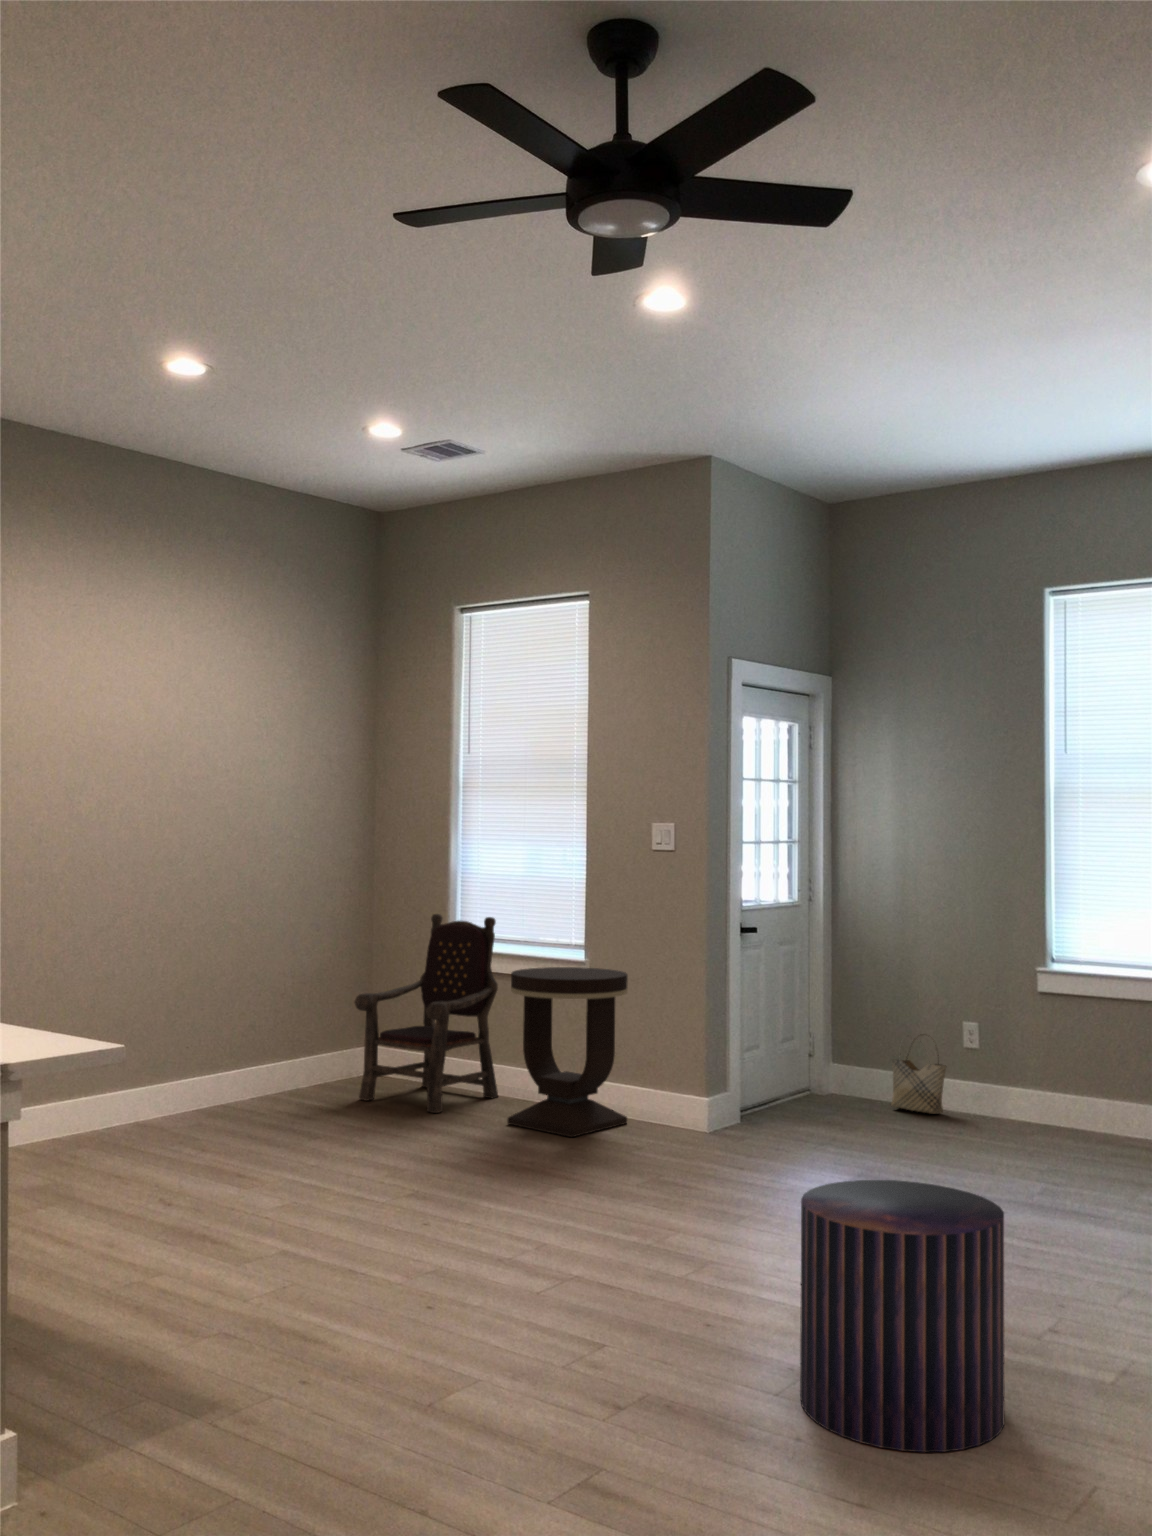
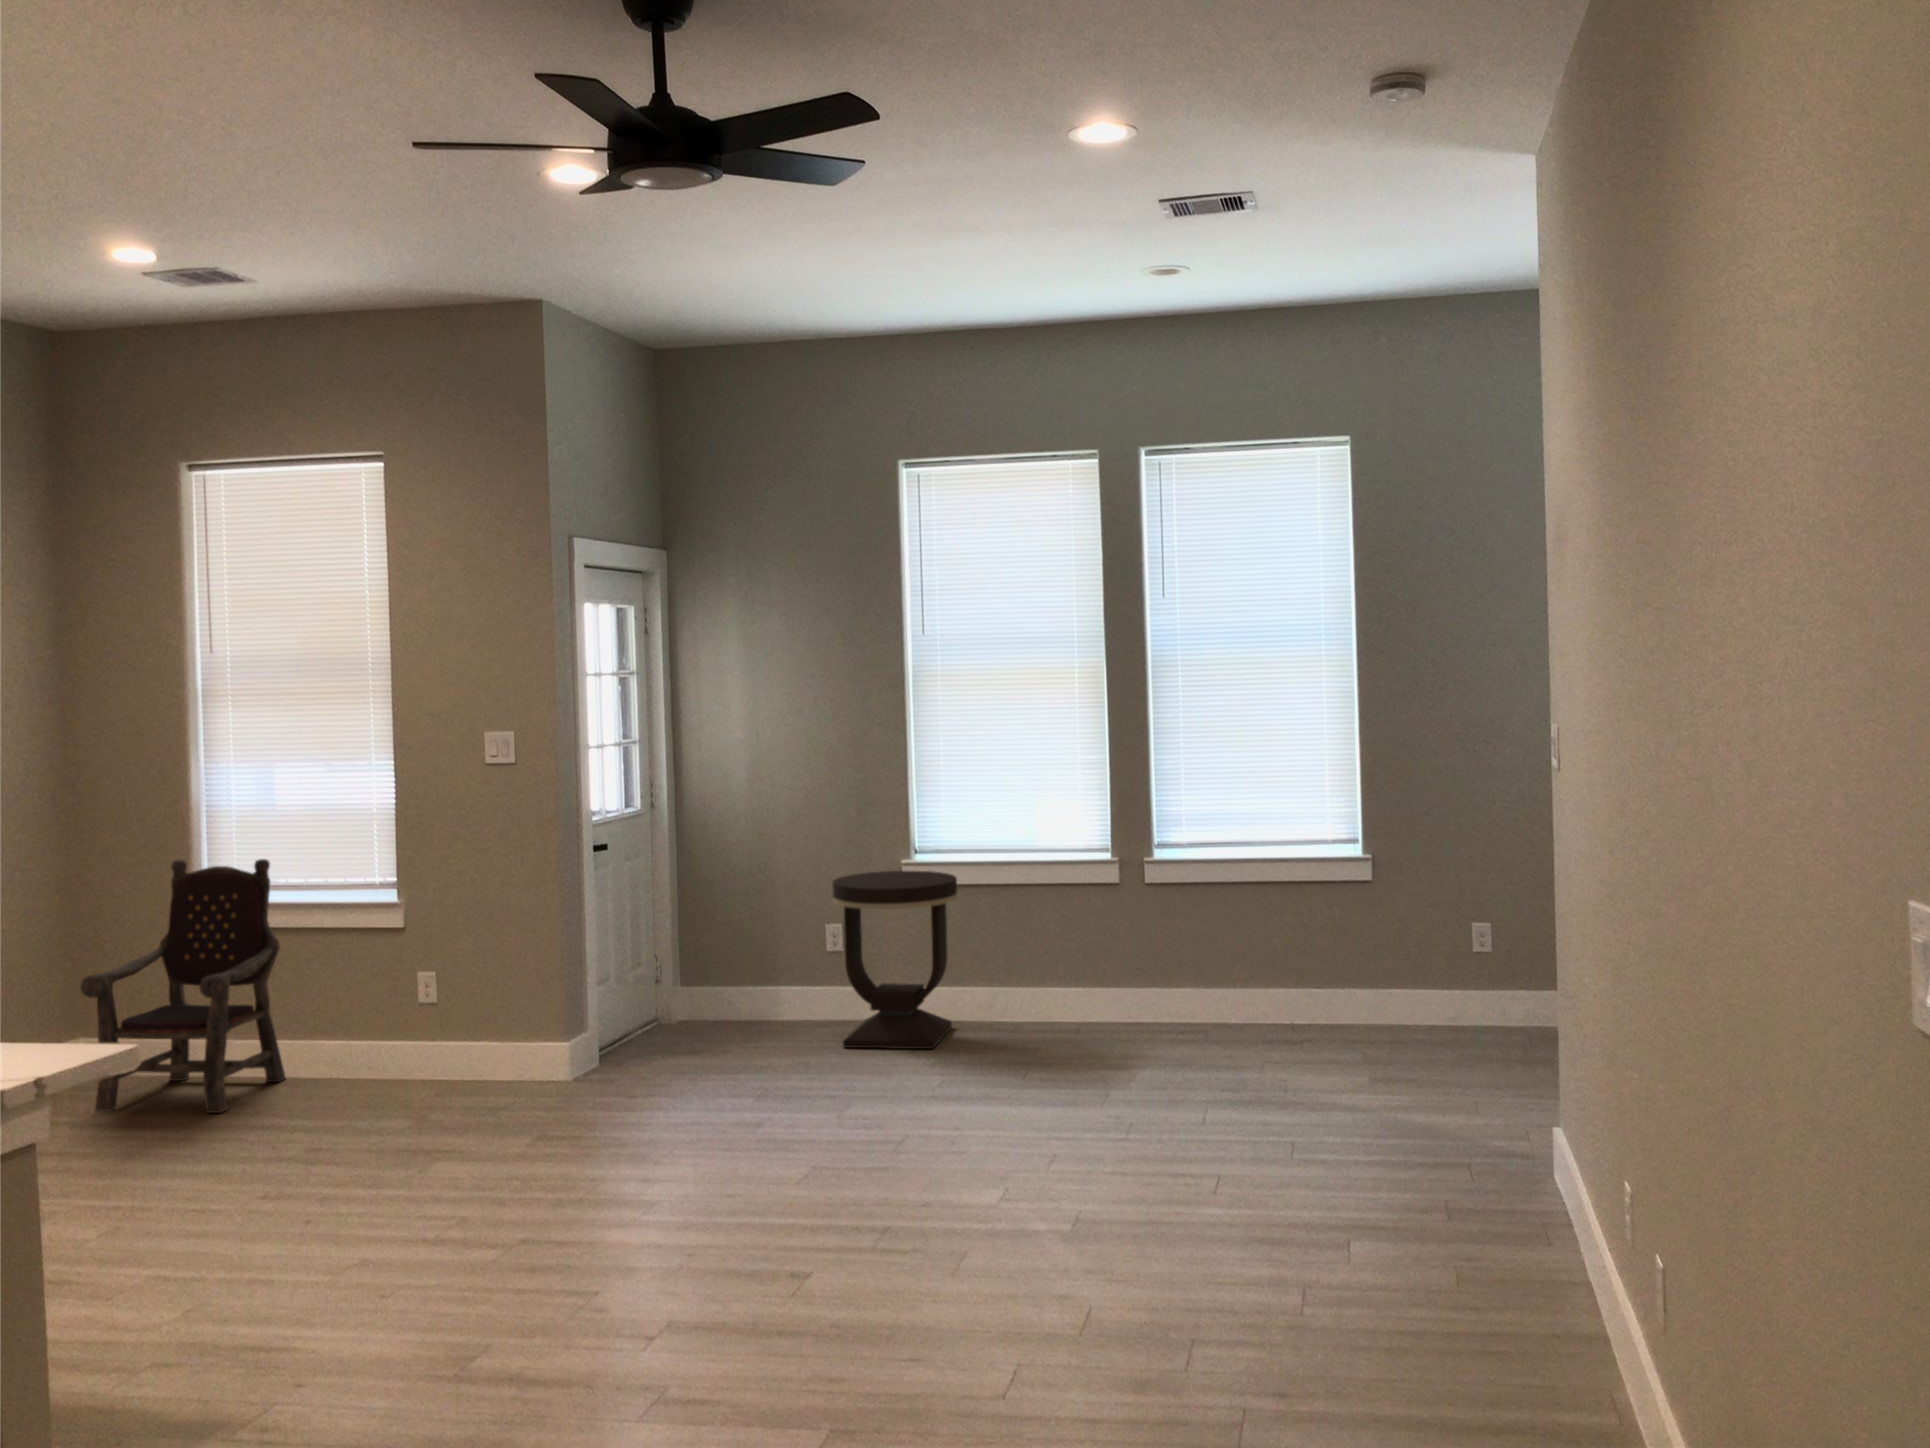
side table: present [507,967,628,1137] -> present [832,871,957,1049]
woven basket: present [891,1041,946,1114] -> none [752,940,812,1024]
pouf: present [800,1180,1004,1452] -> none [835,1113,1025,1362]

